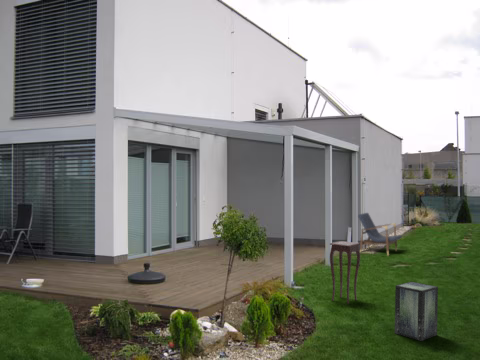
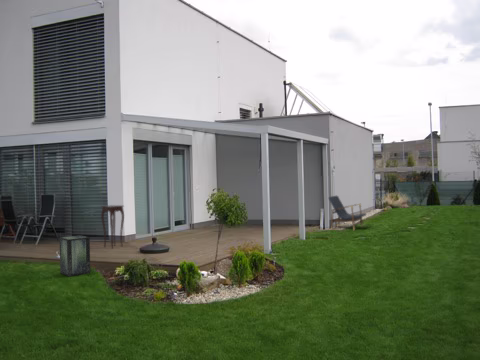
side table: present [330,241,360,304] -> present [101,205,124,248]
storage box: present [395,282,438,341] -> present [59,235,90,276]

